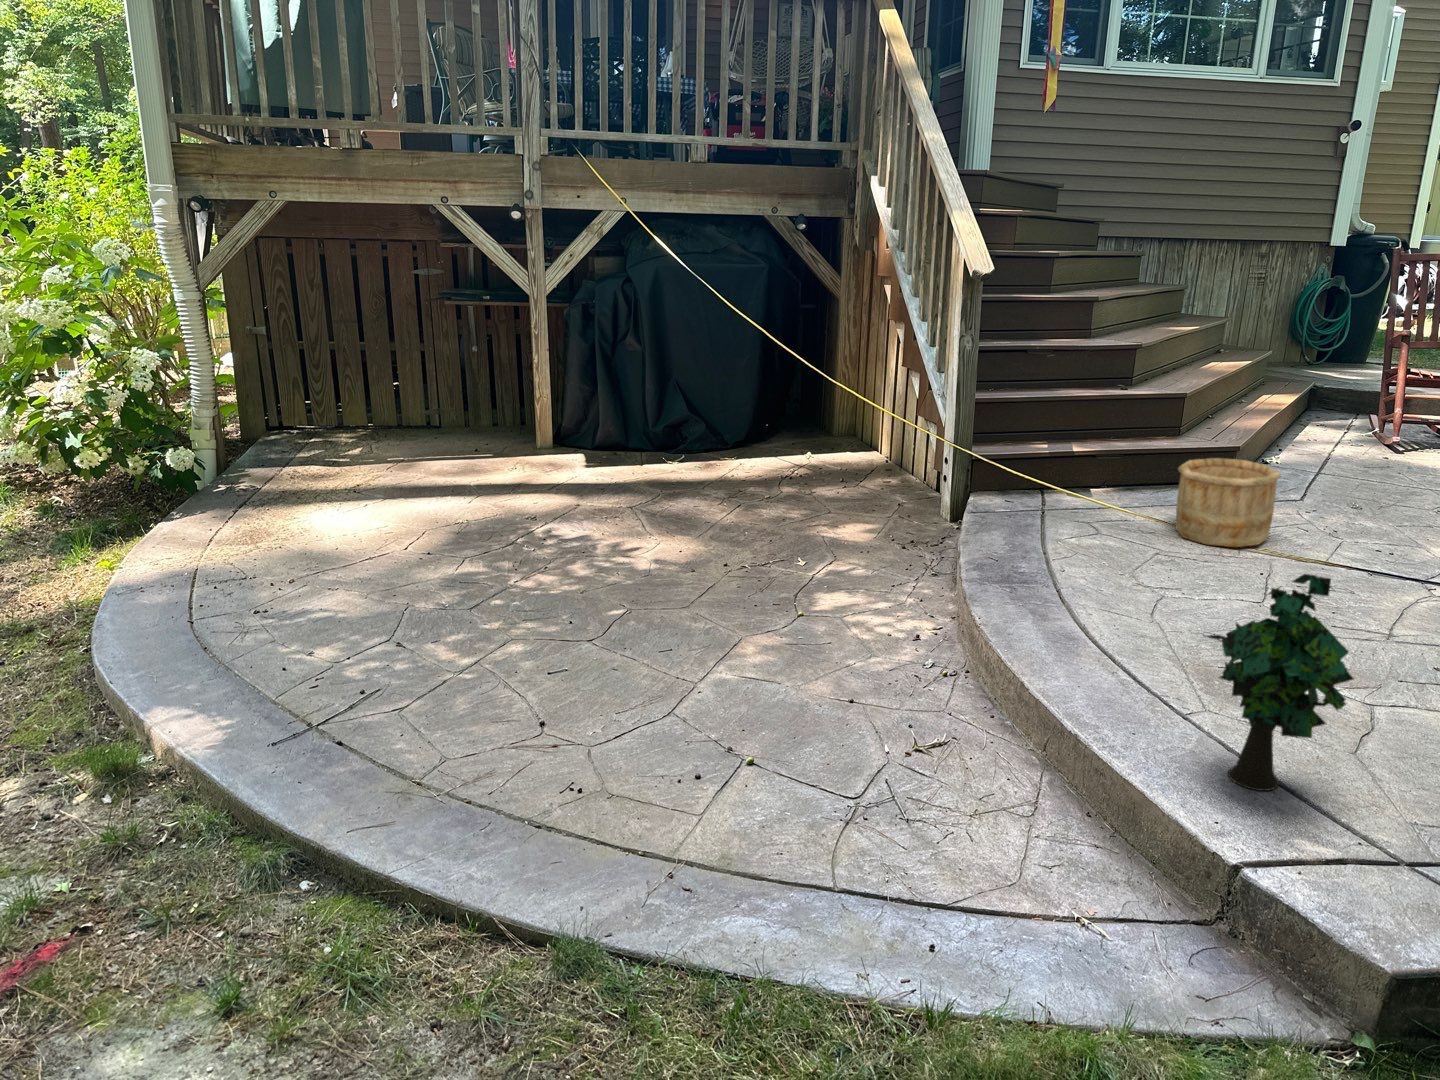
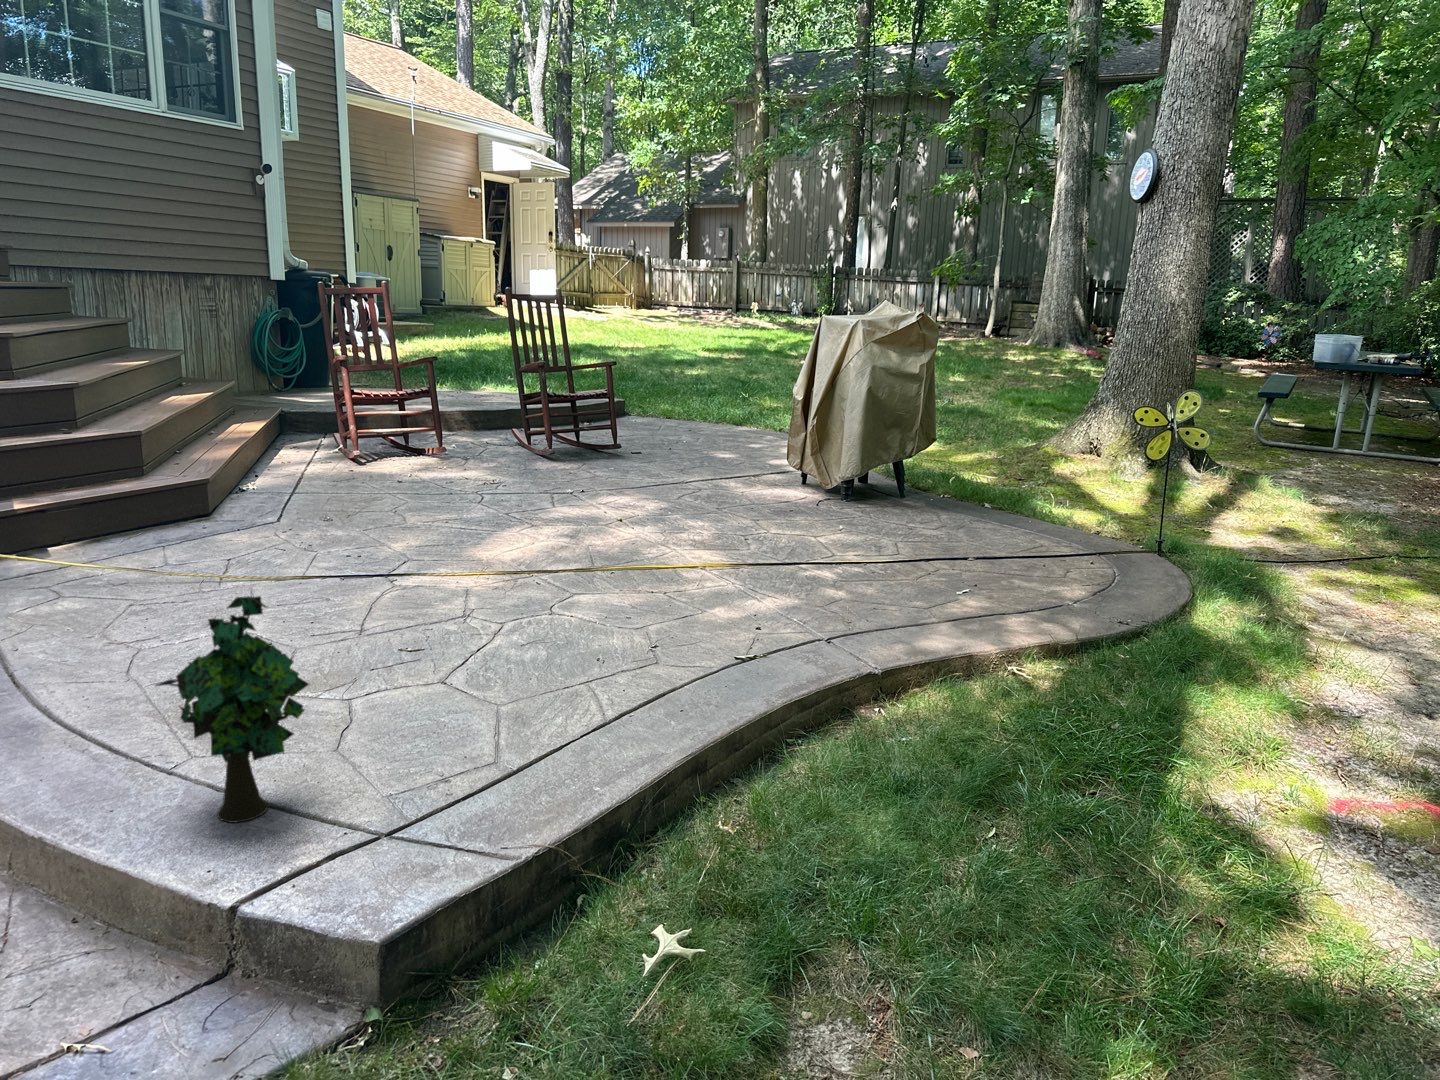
wooden bucket: present [1176,458,1281,547] -> none [138,492,247,583]

